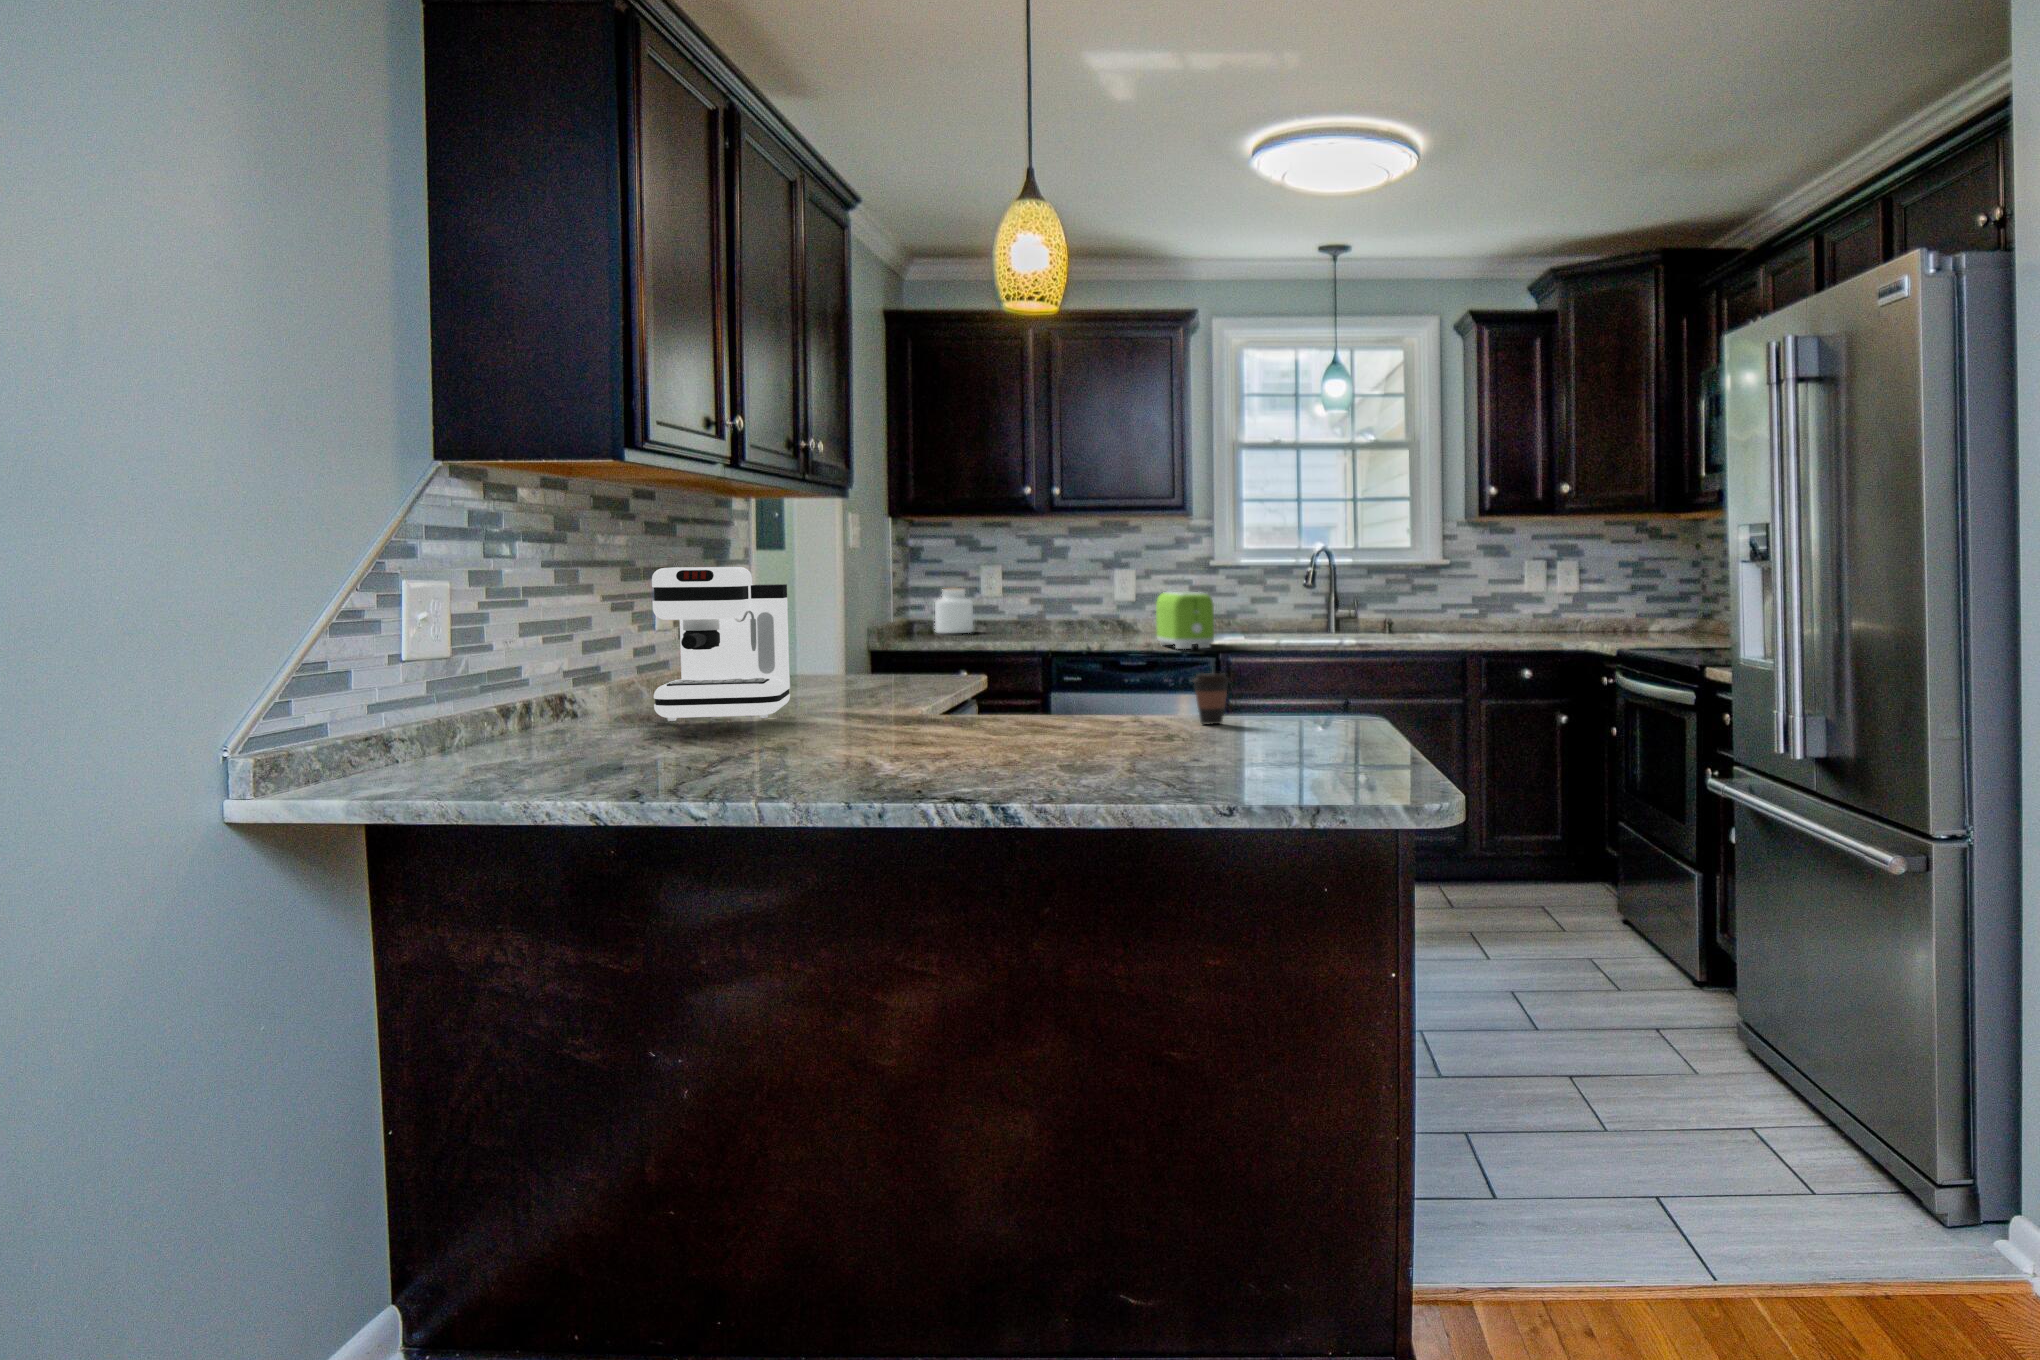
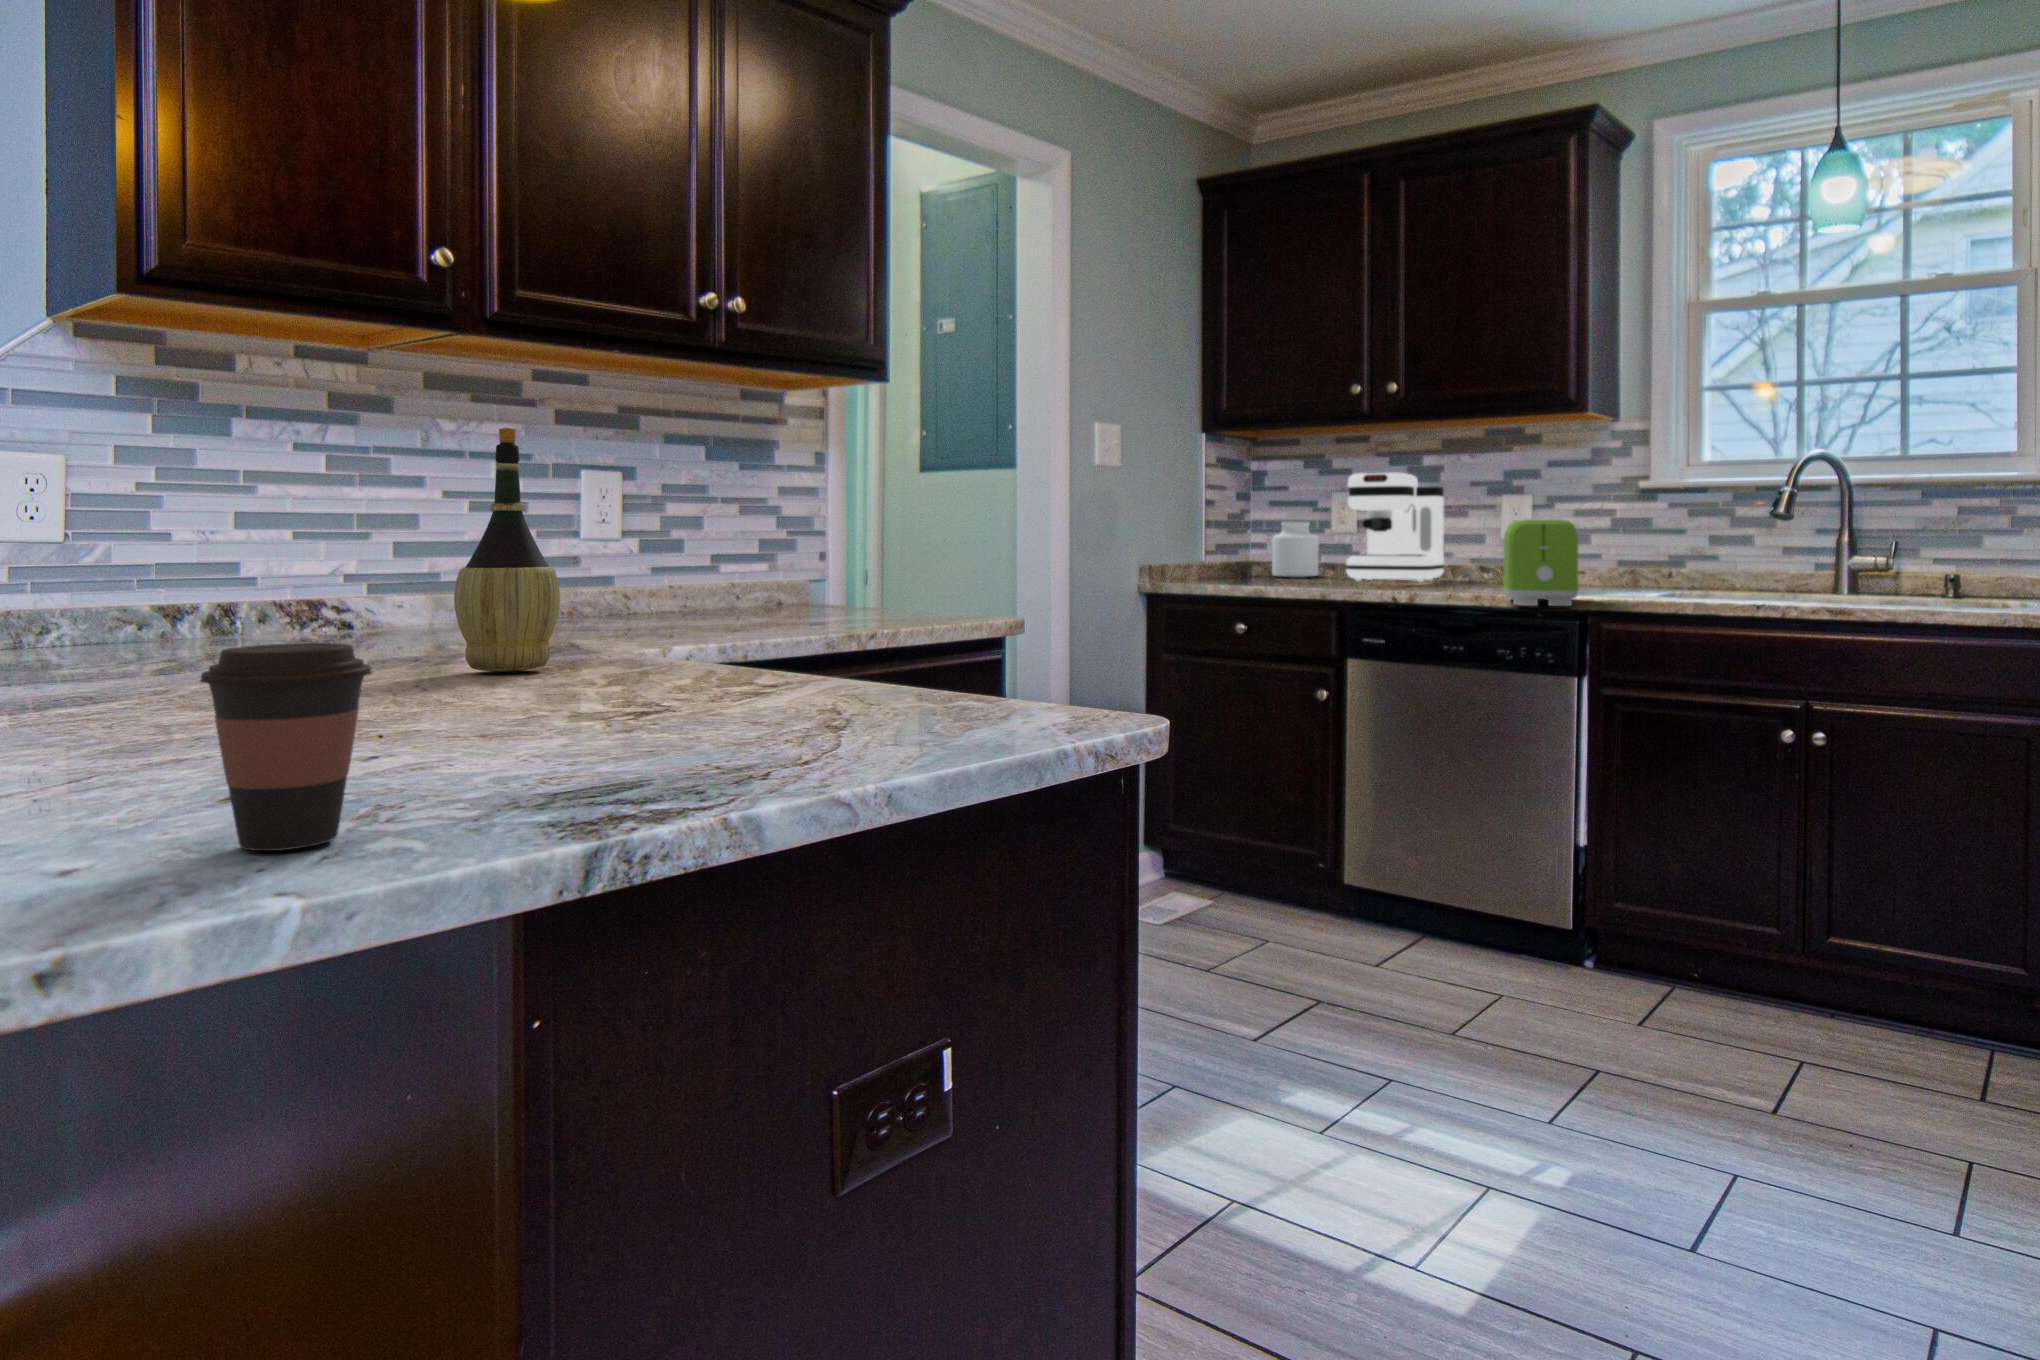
coffee maker: present [652,567,790,721] -> present [1346,473,1444,582]
wine bottle: none [859,578,913,707] -> present [454,428,560,672]

